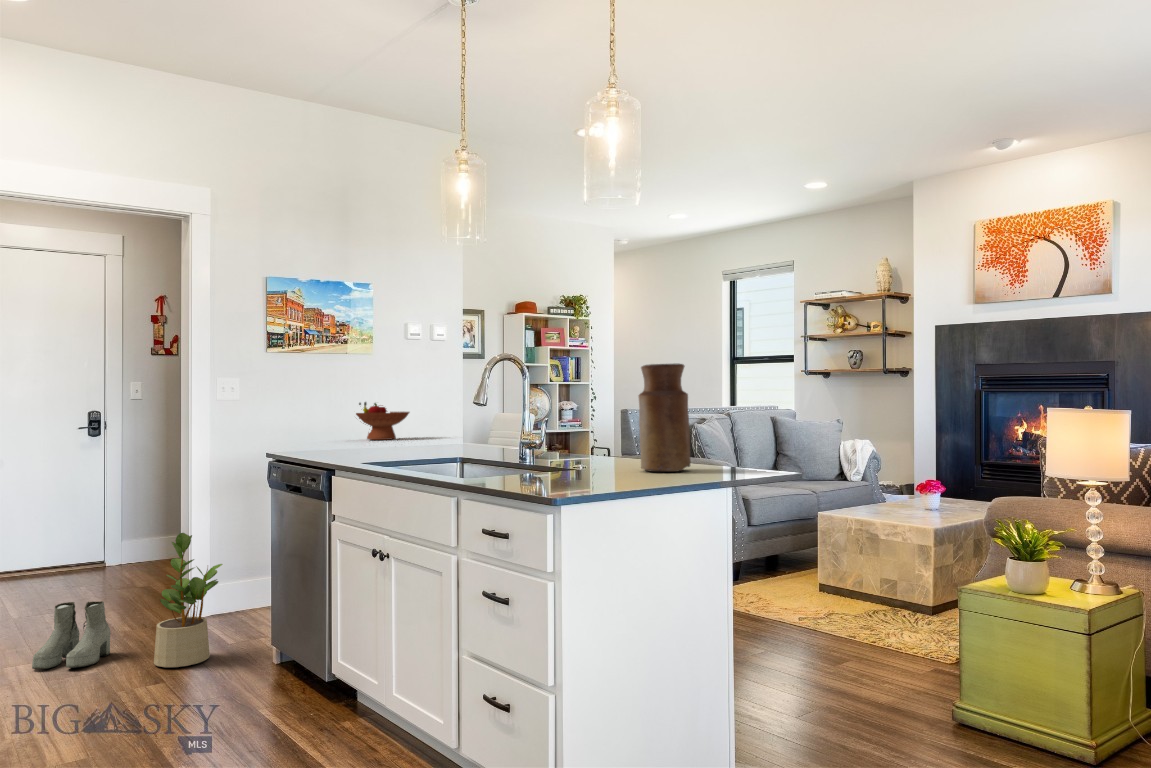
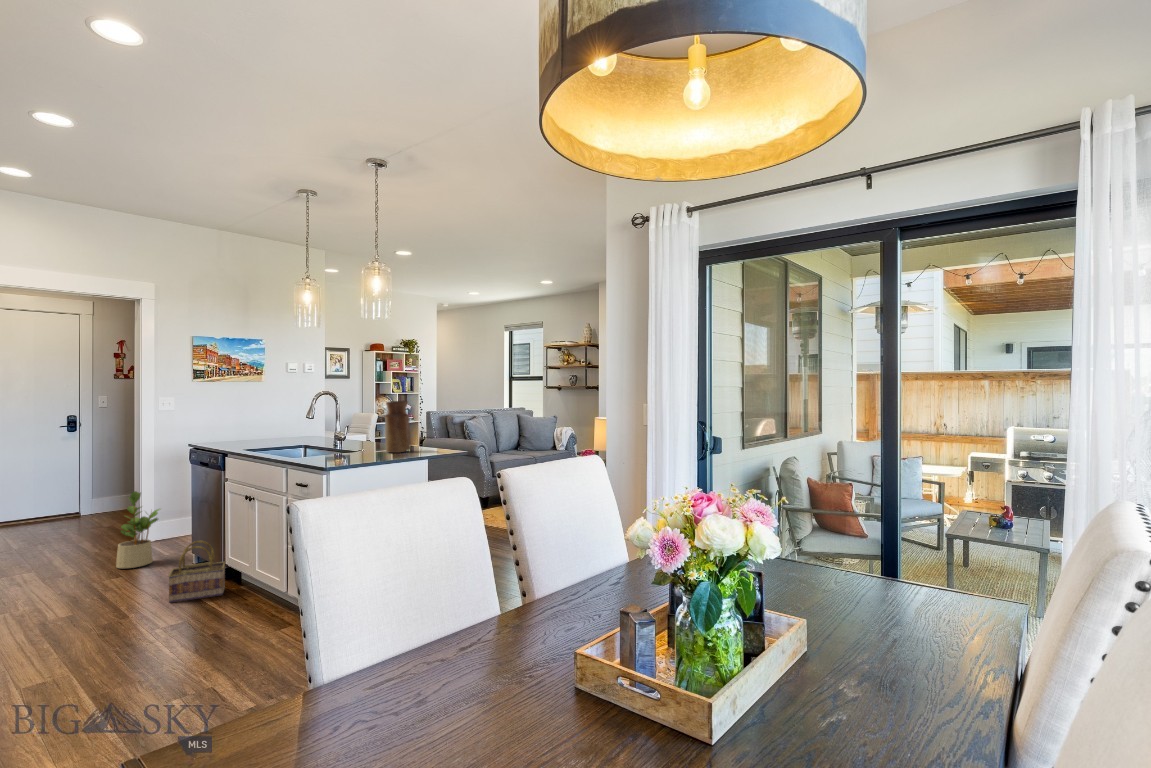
fruit bowl: present [356,402,409,440] -> none [252,410,290,433]
boots: present [32,601,111,669] -> none [34,534,86,574]
basket: none [238,632,334,751] -> present [168,541,225,603]

